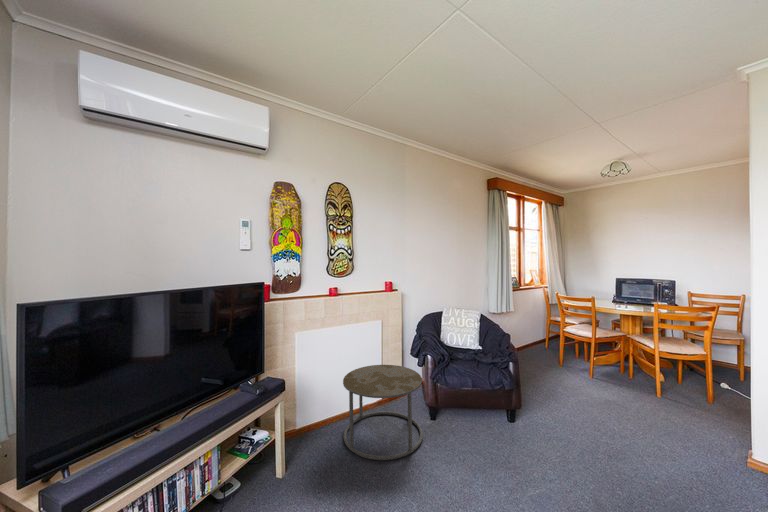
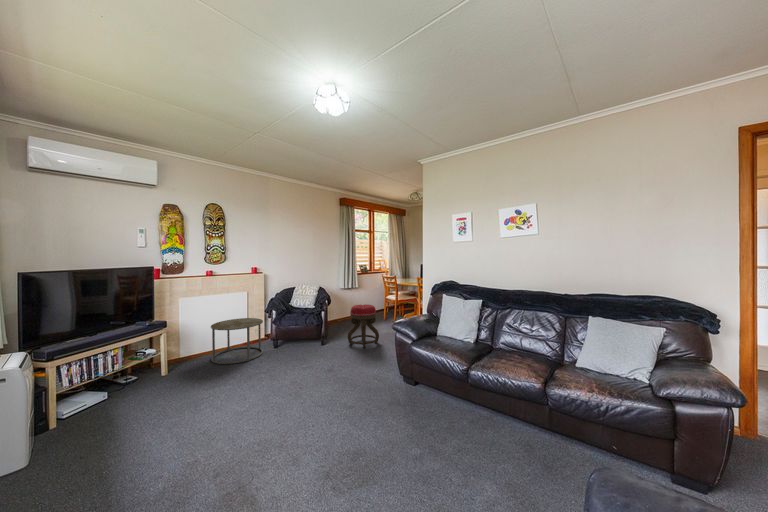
ottoman: none [556,348,618,435] -> present [348,304,379,348]

